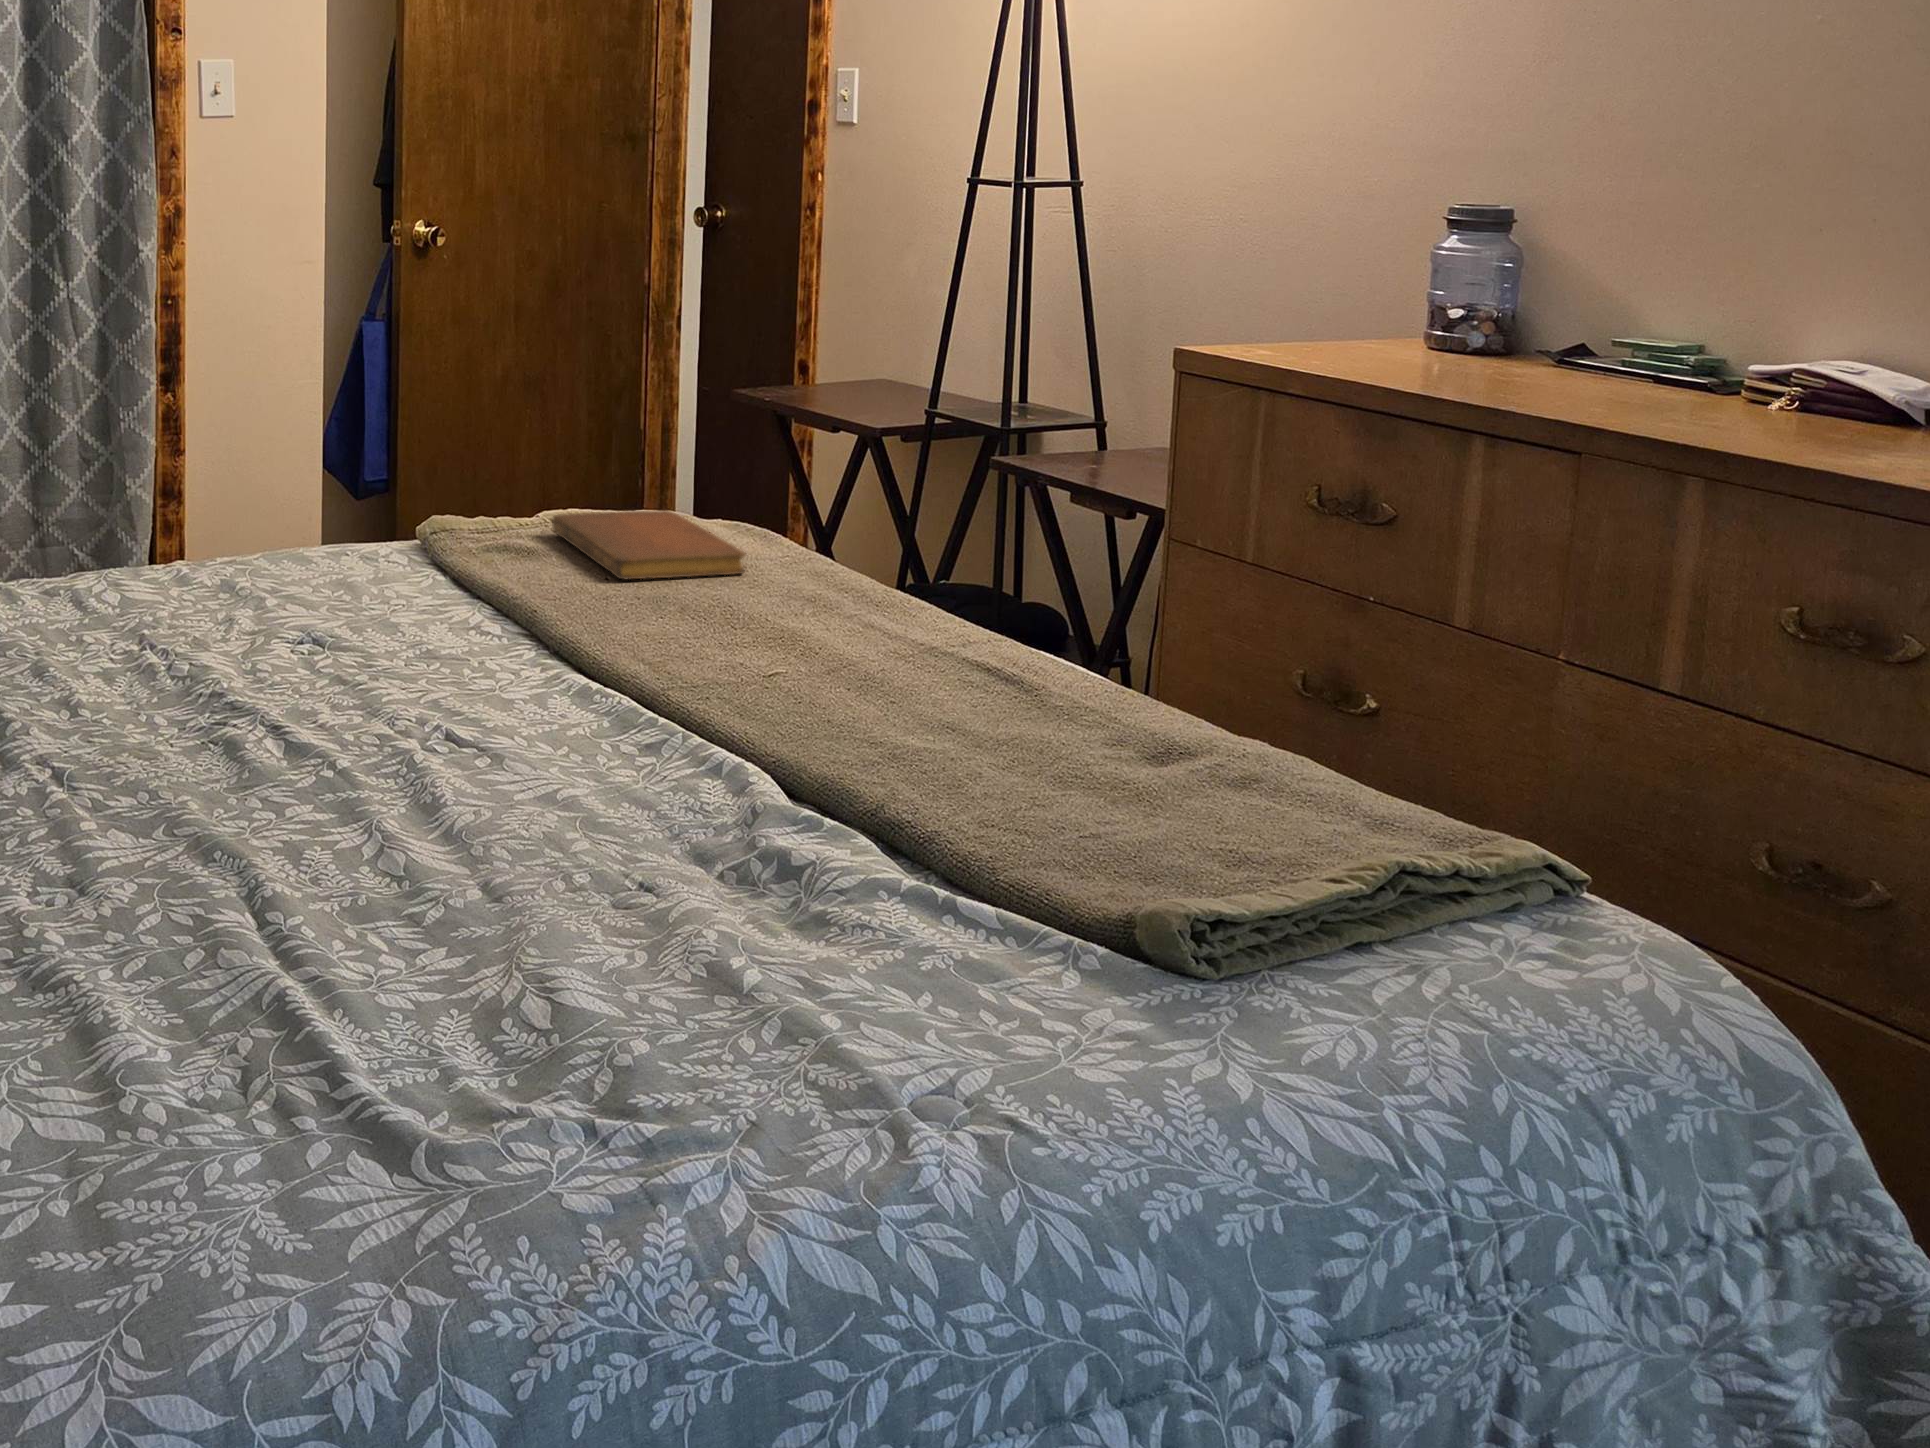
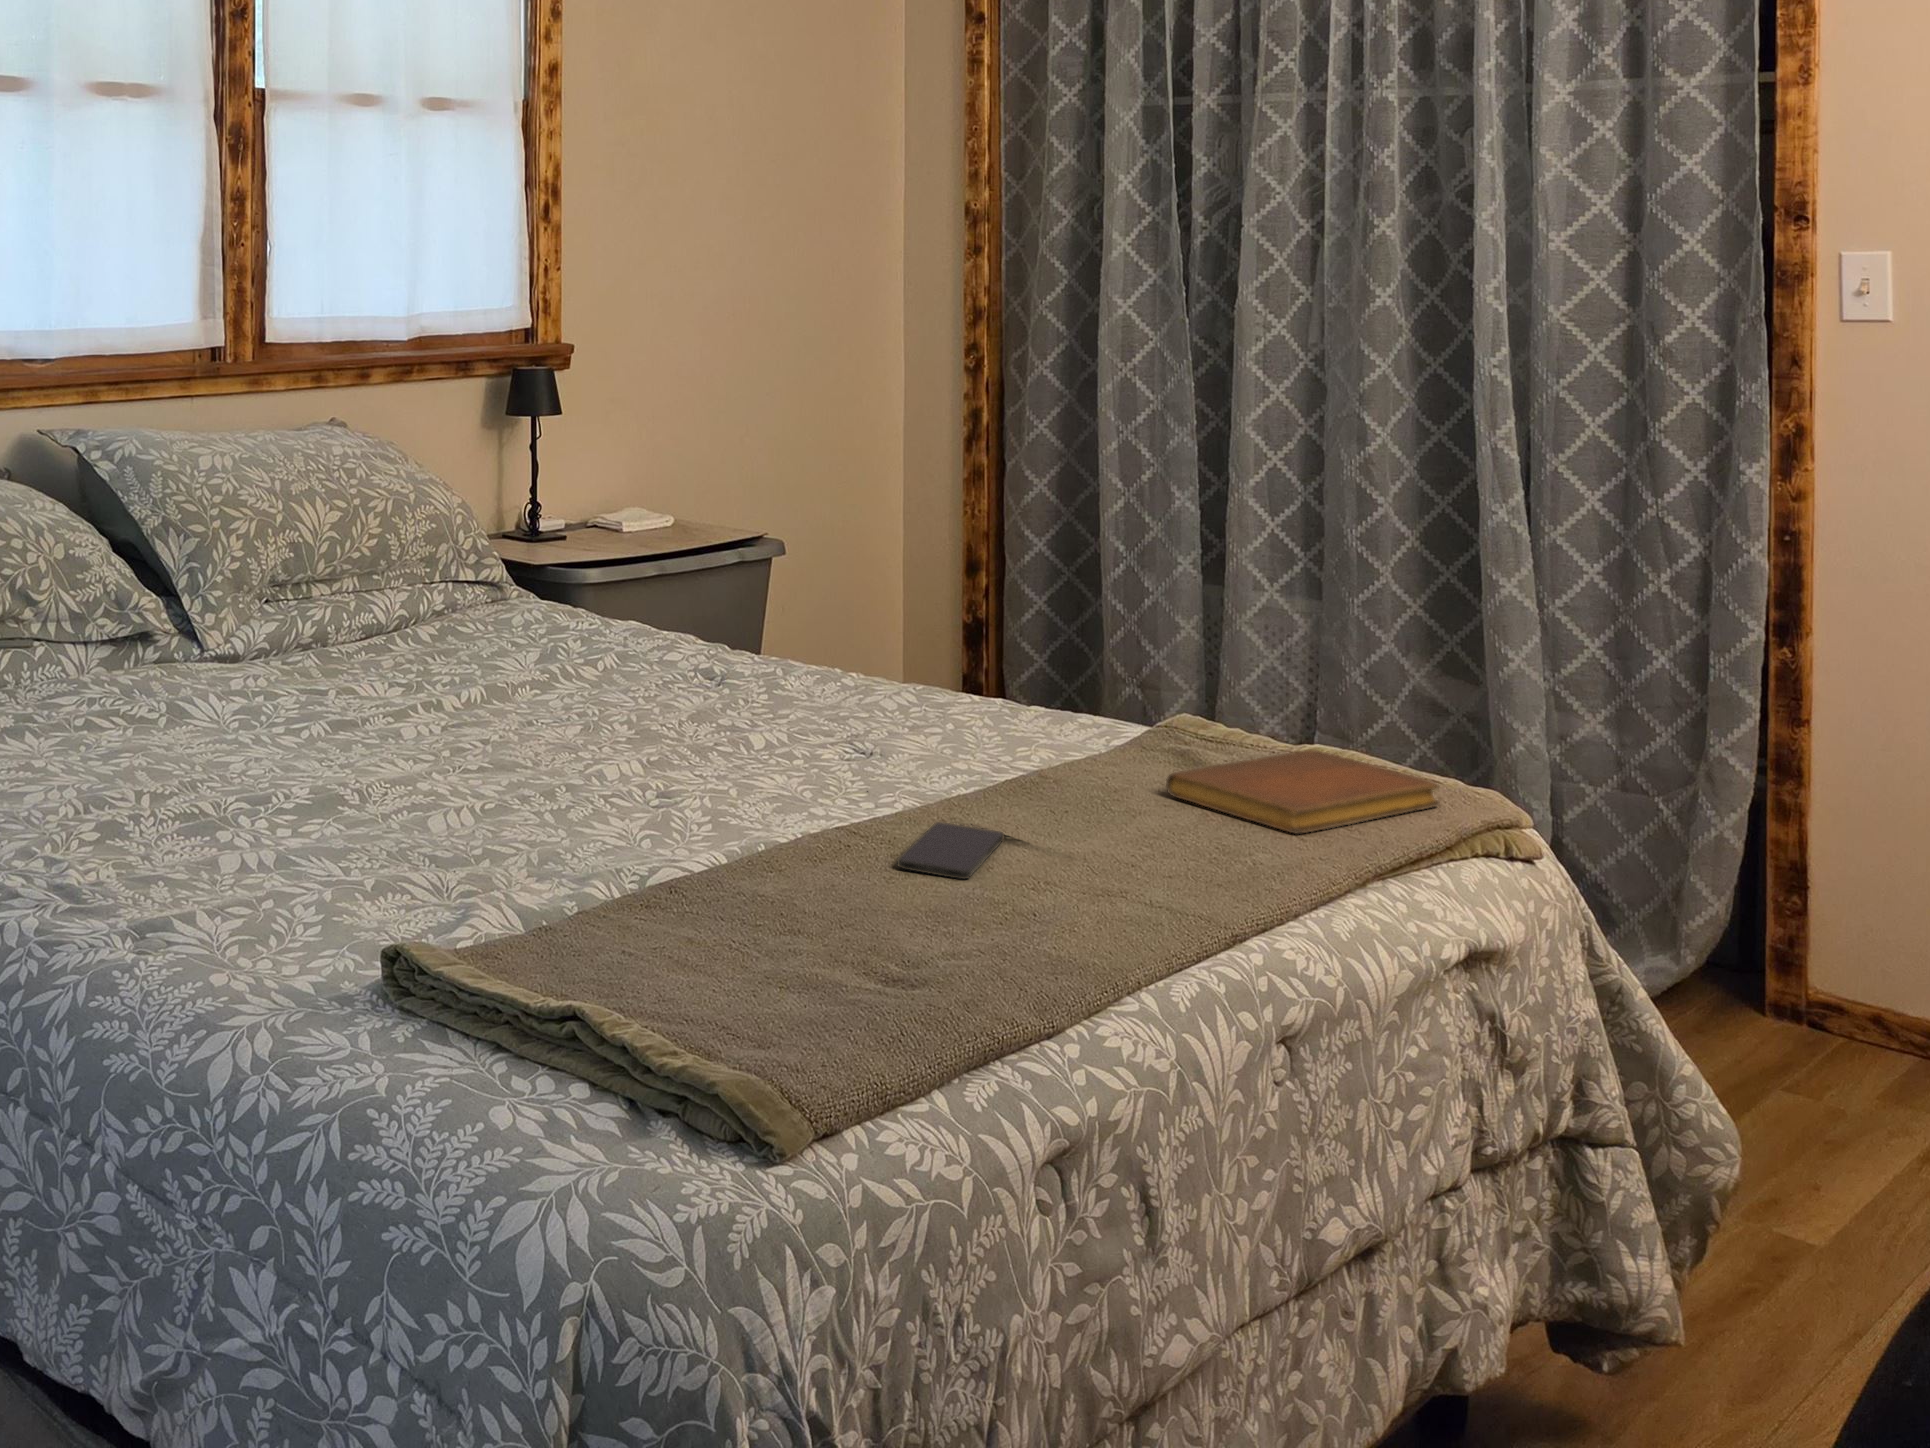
smartphone: none [684,646,850,699] -> present [897,822,1004,879]

